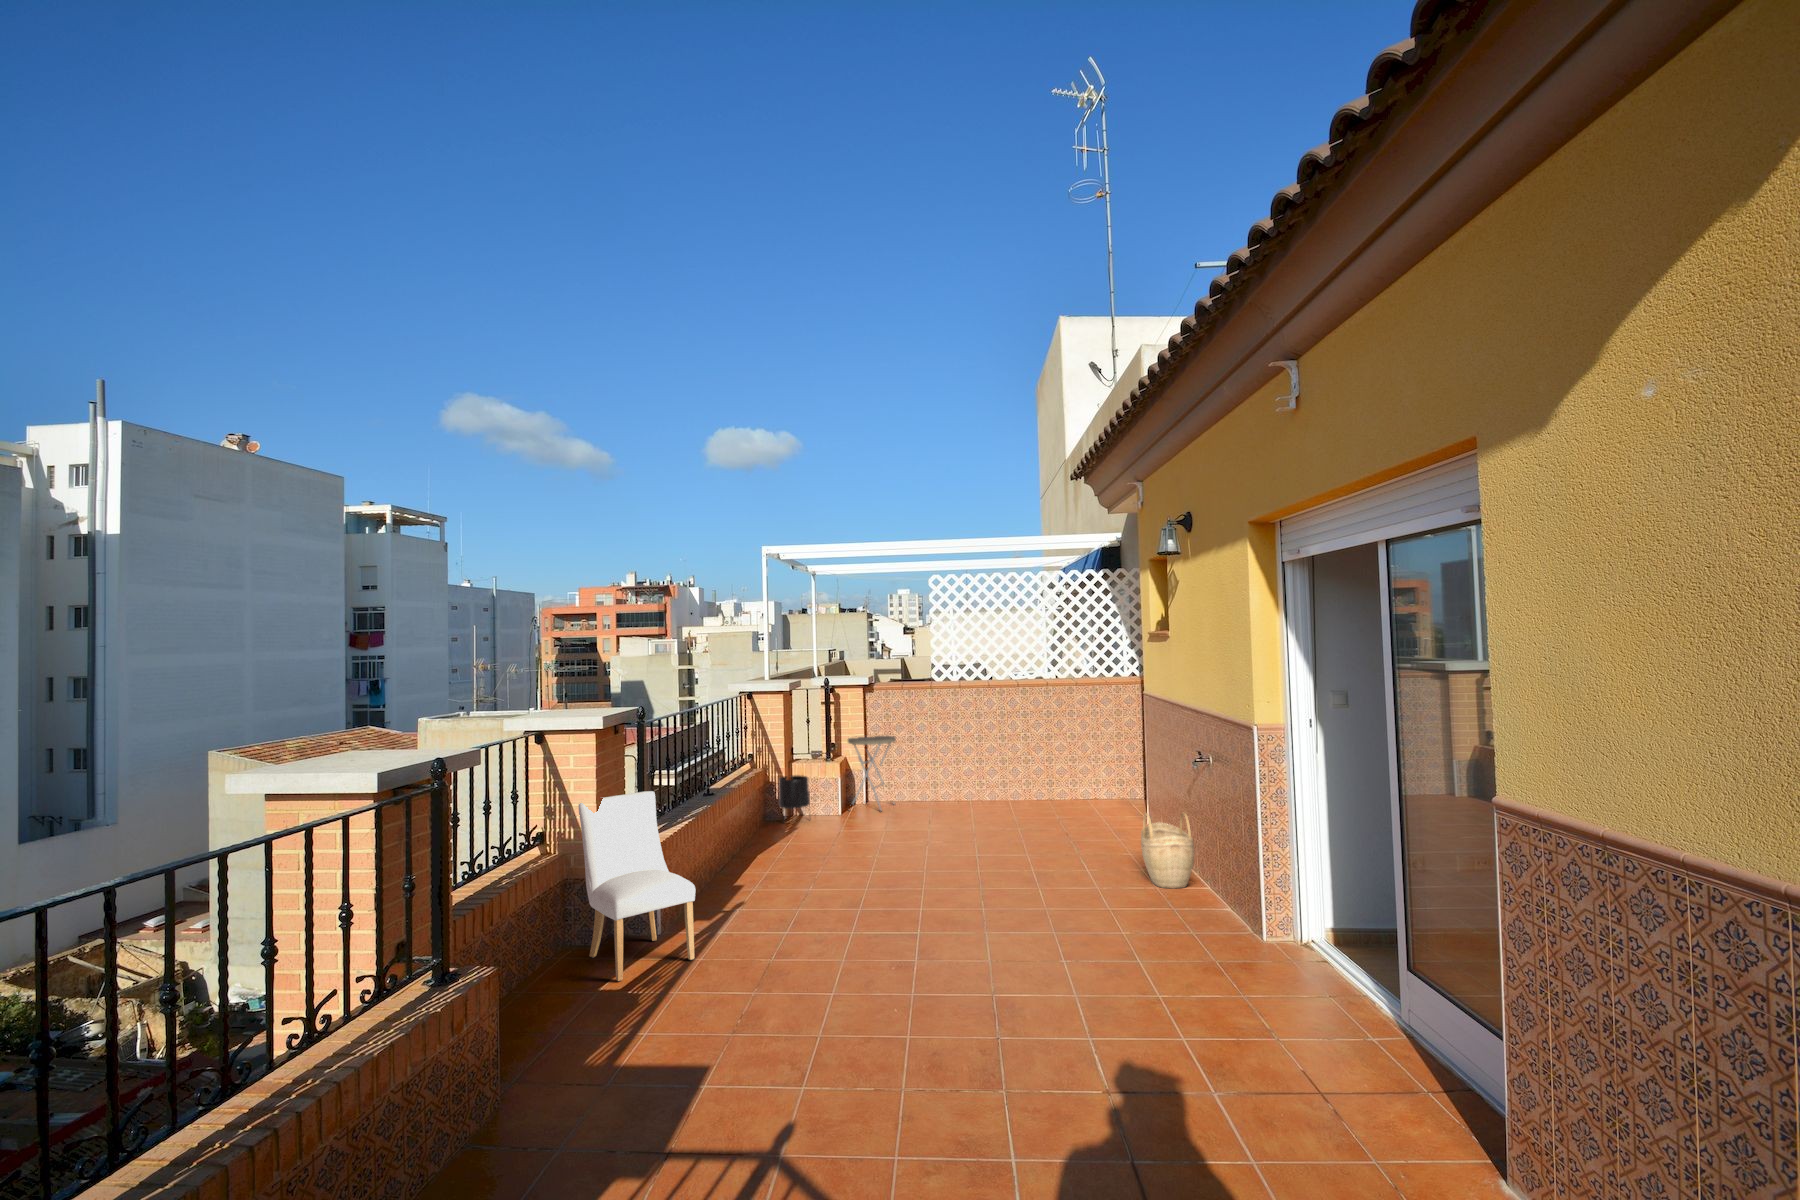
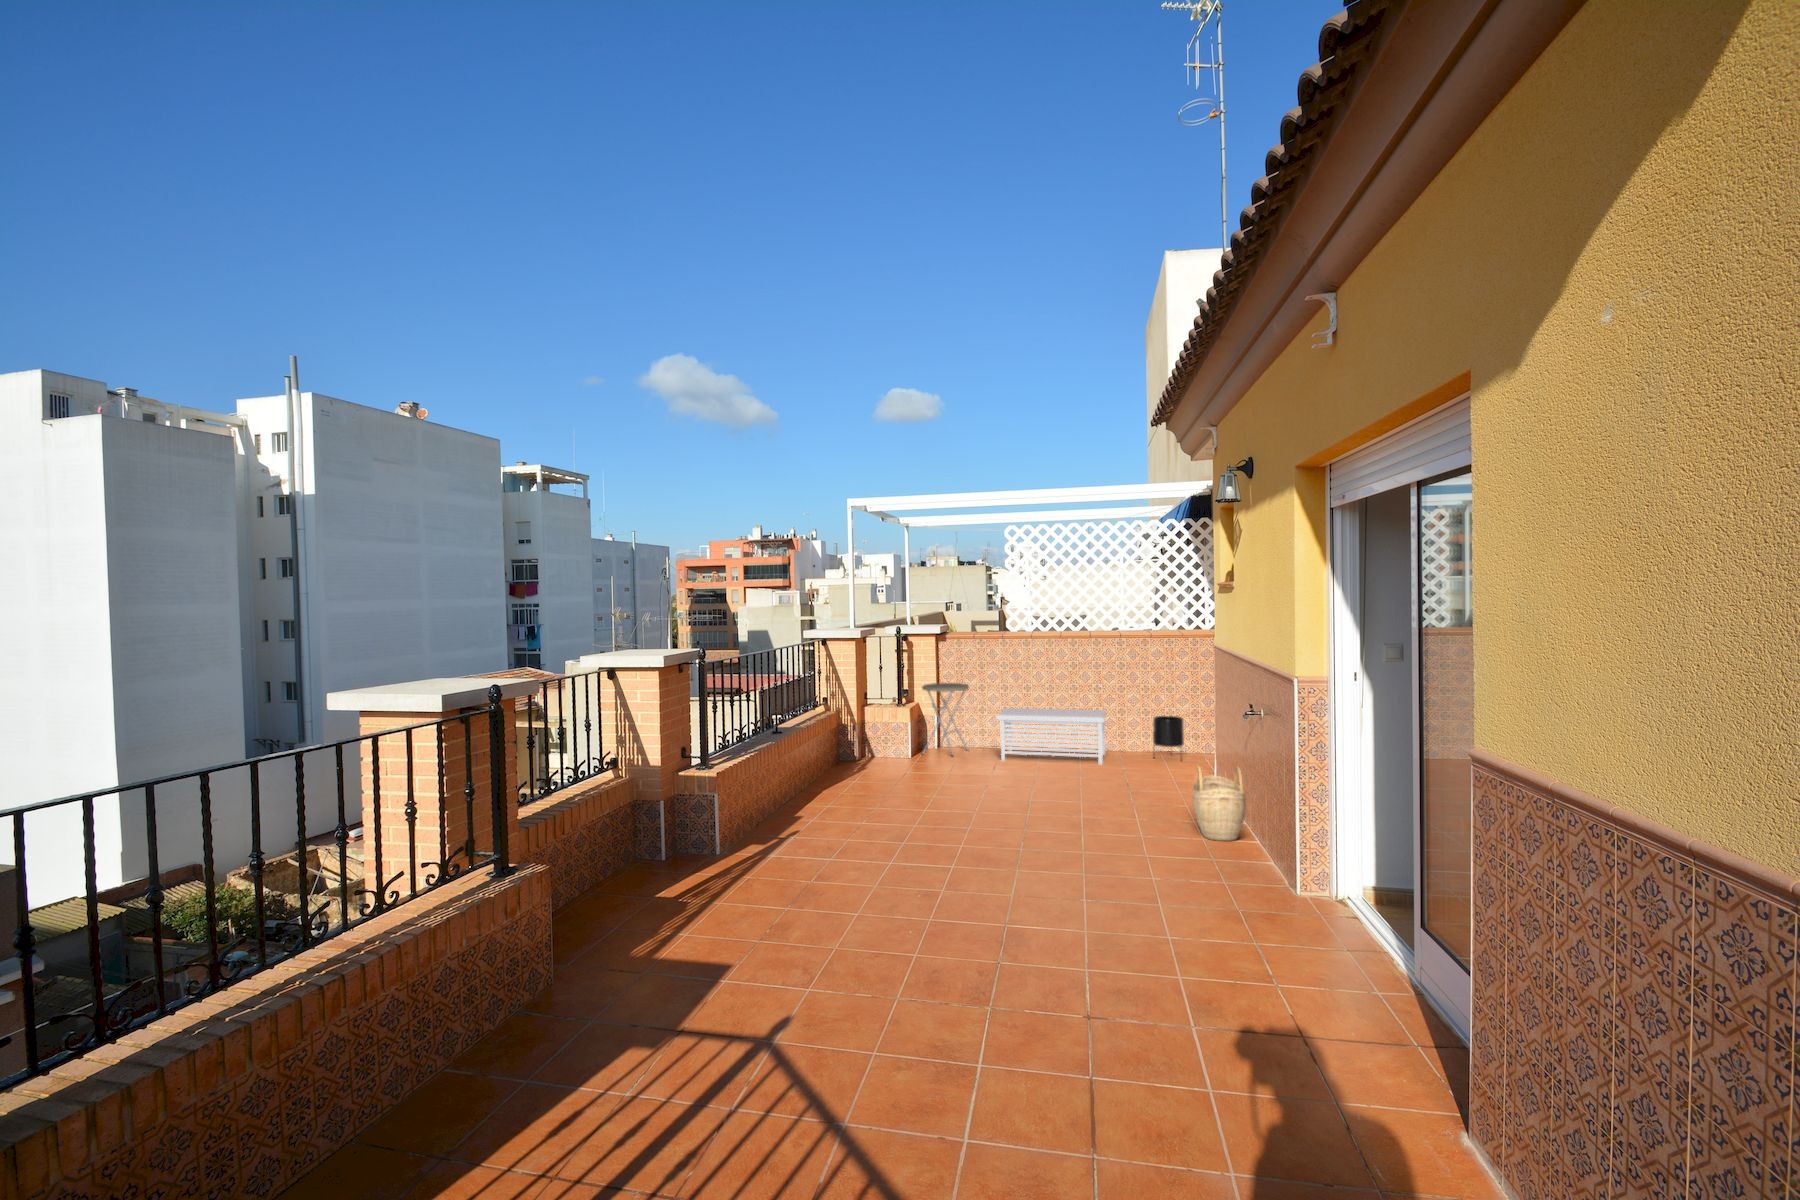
storage bench: none [926,758,1034,814] -> present [997,708,1106,764]
planter: present [779,775,810,809] -> present [1153,716,1184,747]
chair: present [579,791,695,982] -> none [643,724,744,893]

